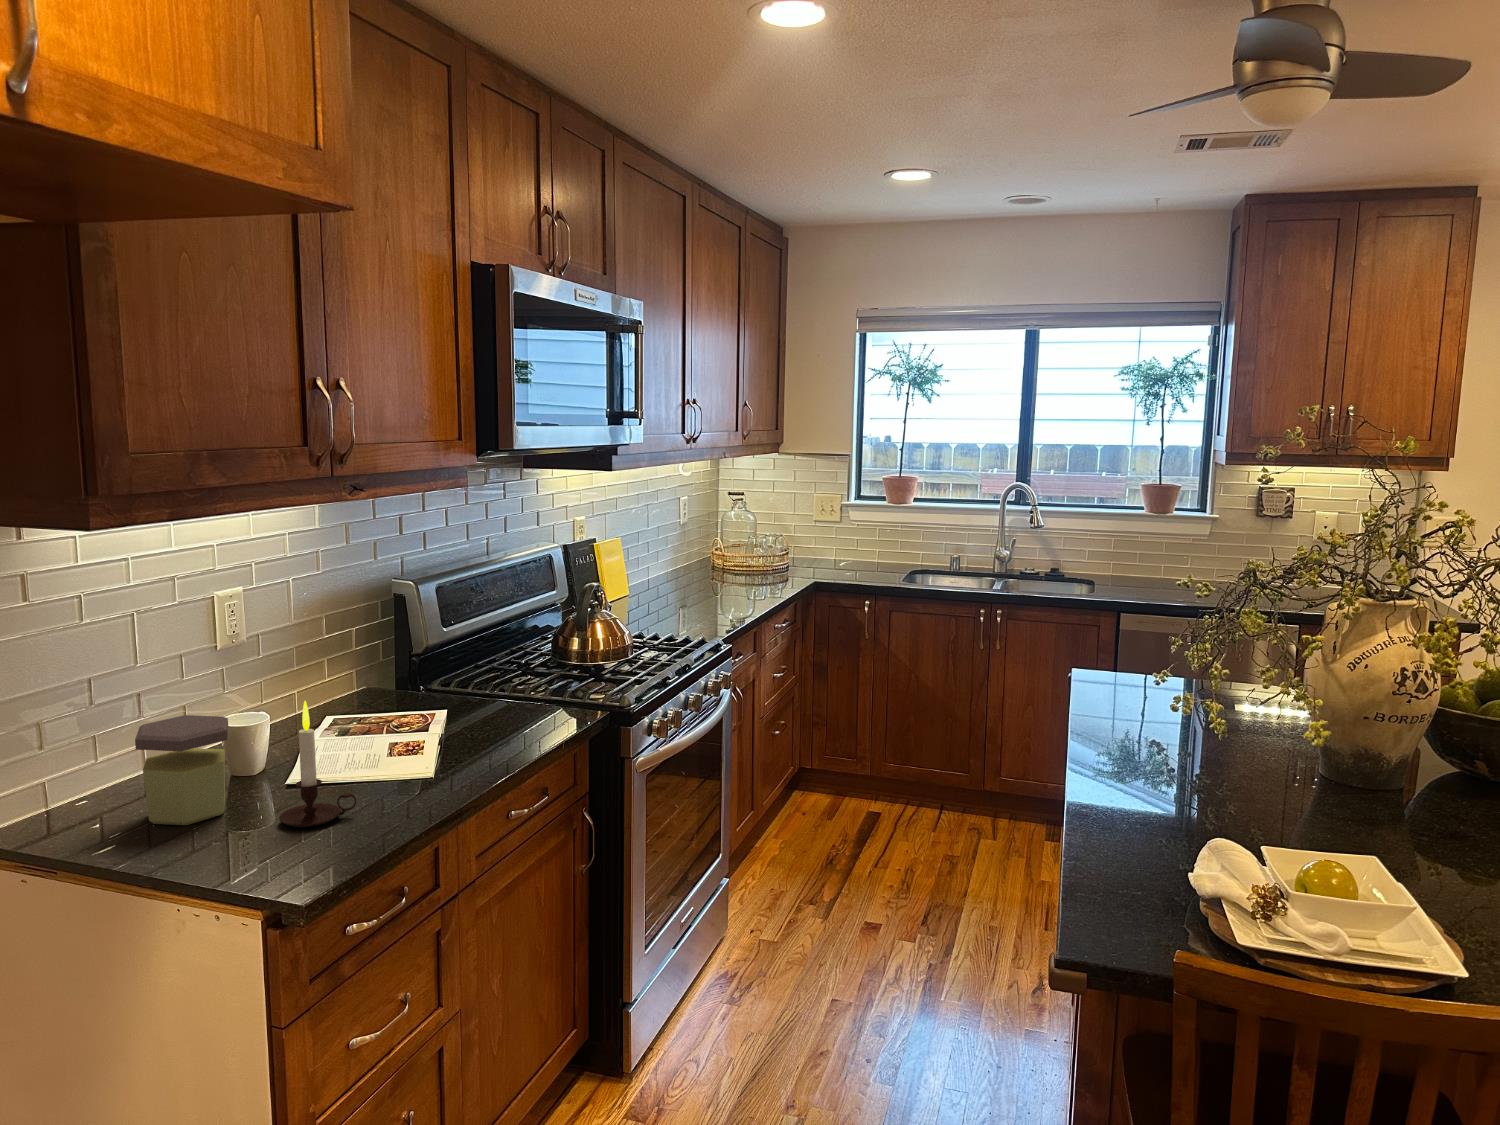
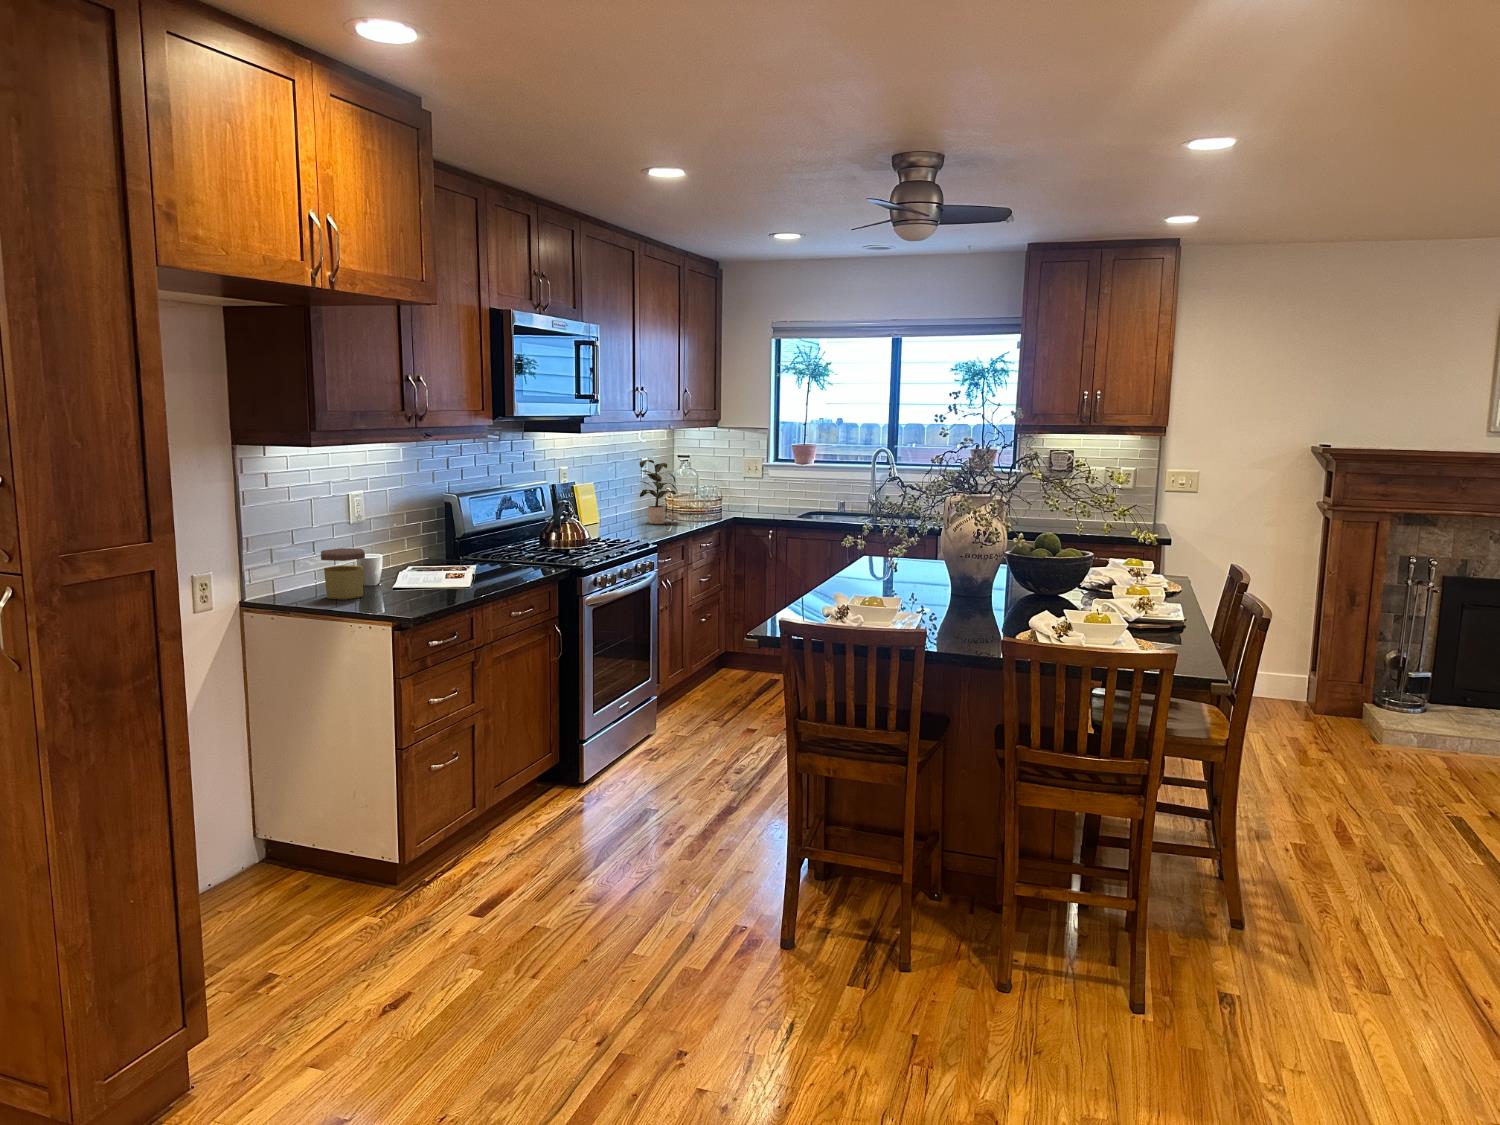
potted plant: none [672,505,756,599] -> present [640,460,676,524]
candle: present [279,701,356,827] -> none [391,537,429,600]

